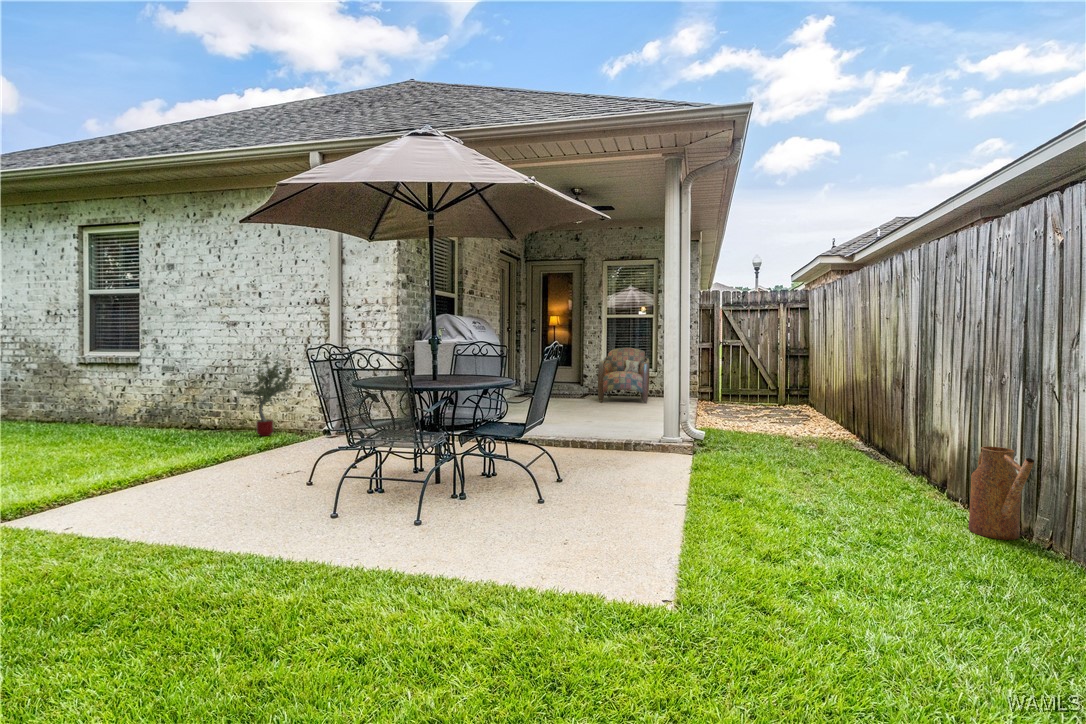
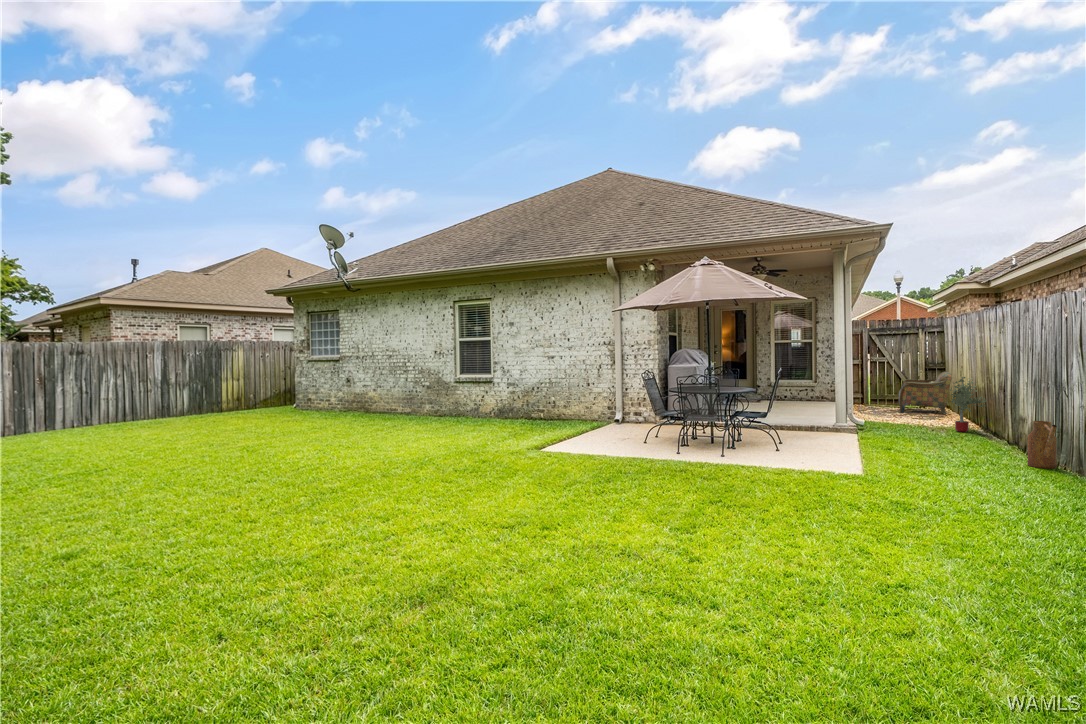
armchair: present [598,347,650,404] -> present [899,371,952,414]
potted tree: present [239,357,292,436] -> present [950,377,986,433]

